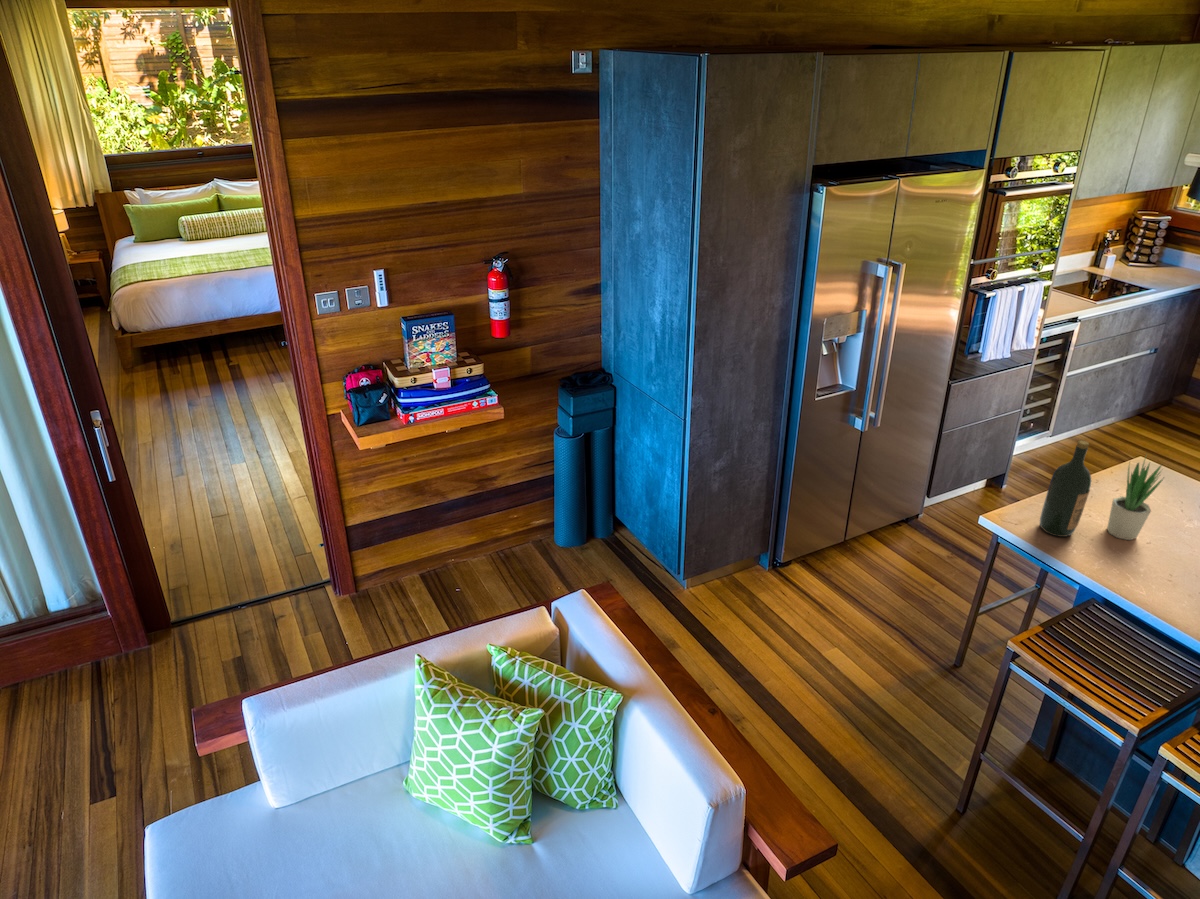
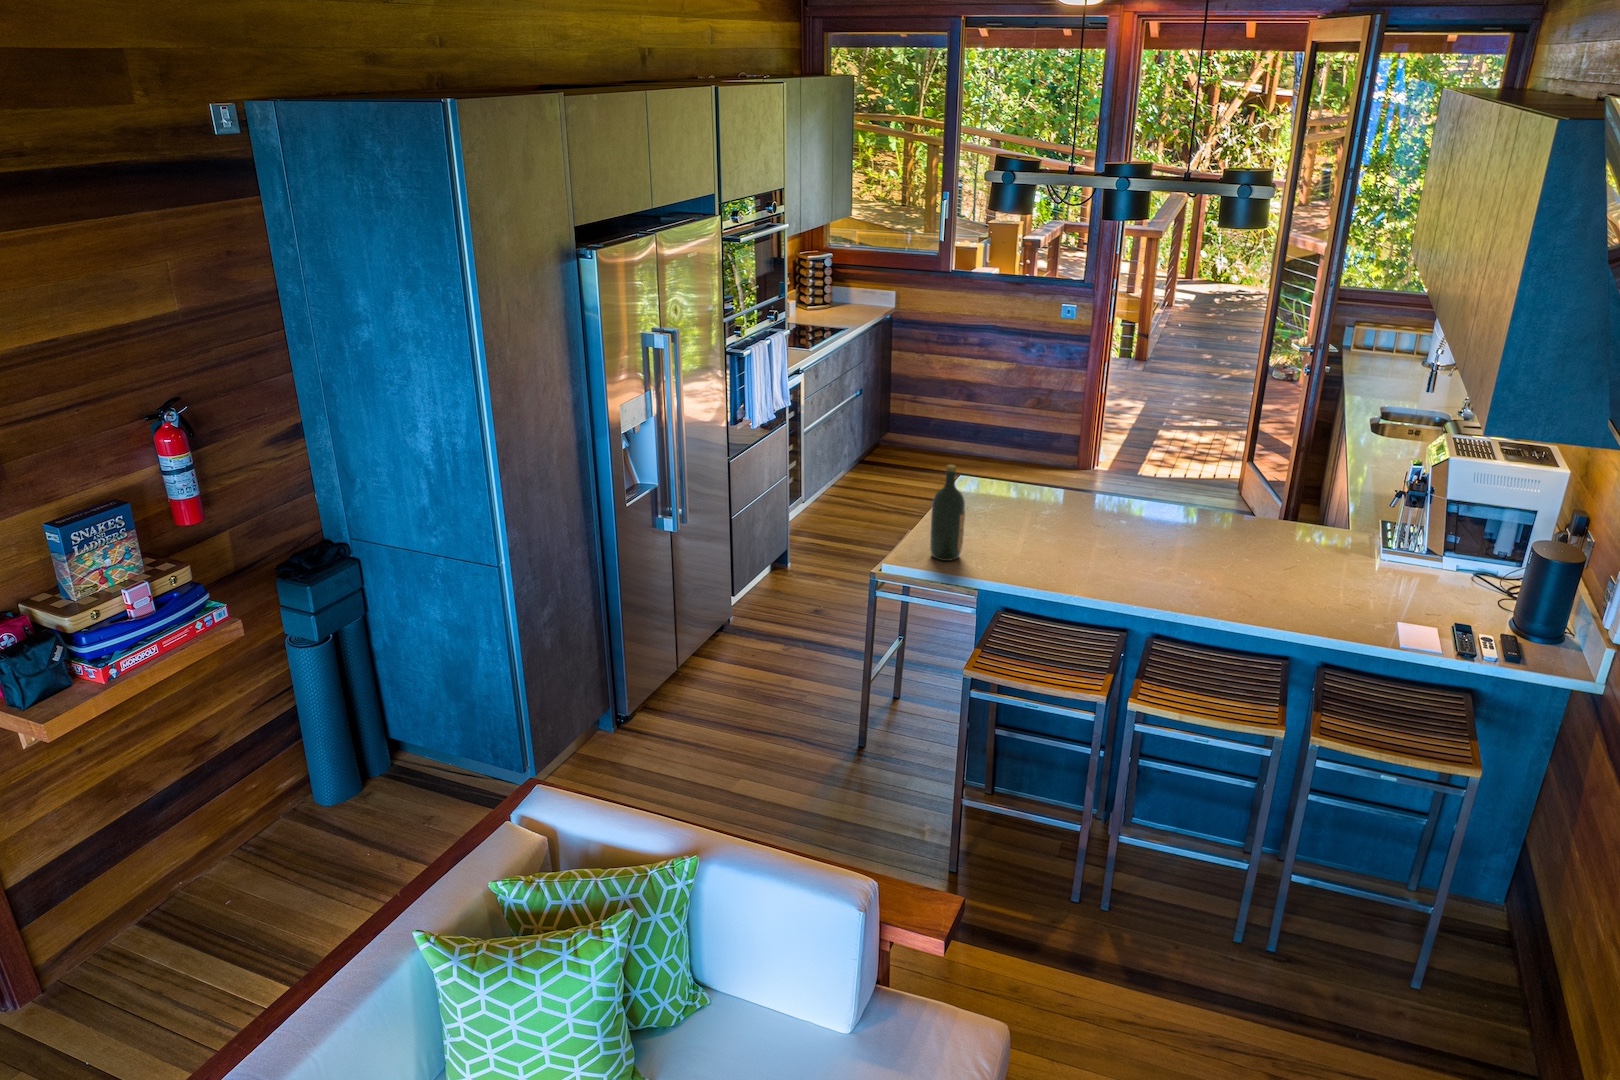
potted plant: present [1107,463,1163,540] -> none [976,461,1014,548]

